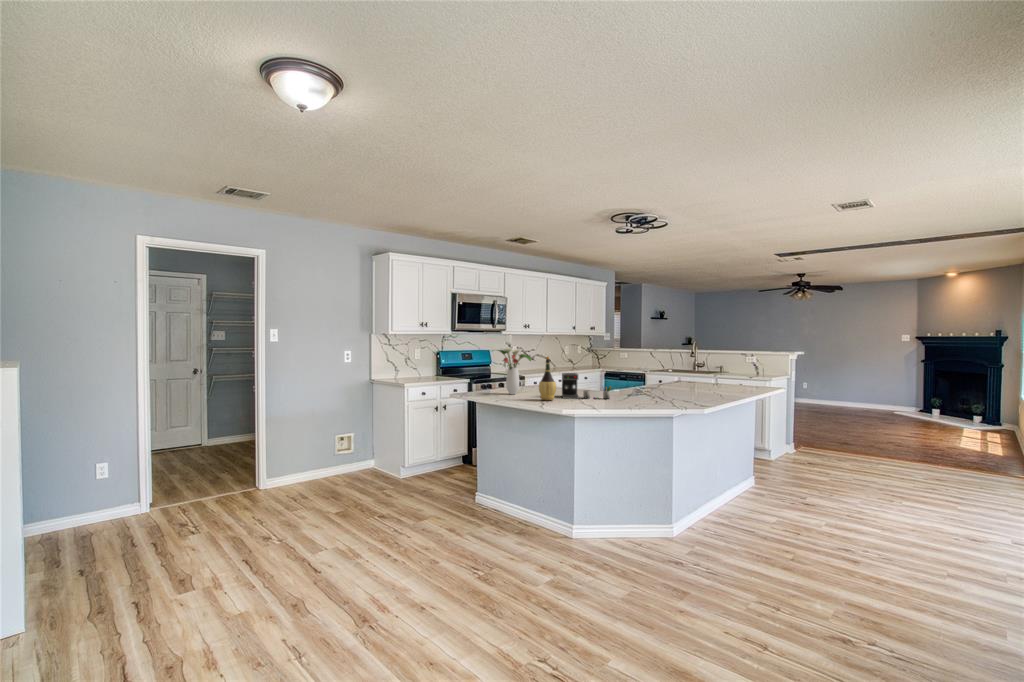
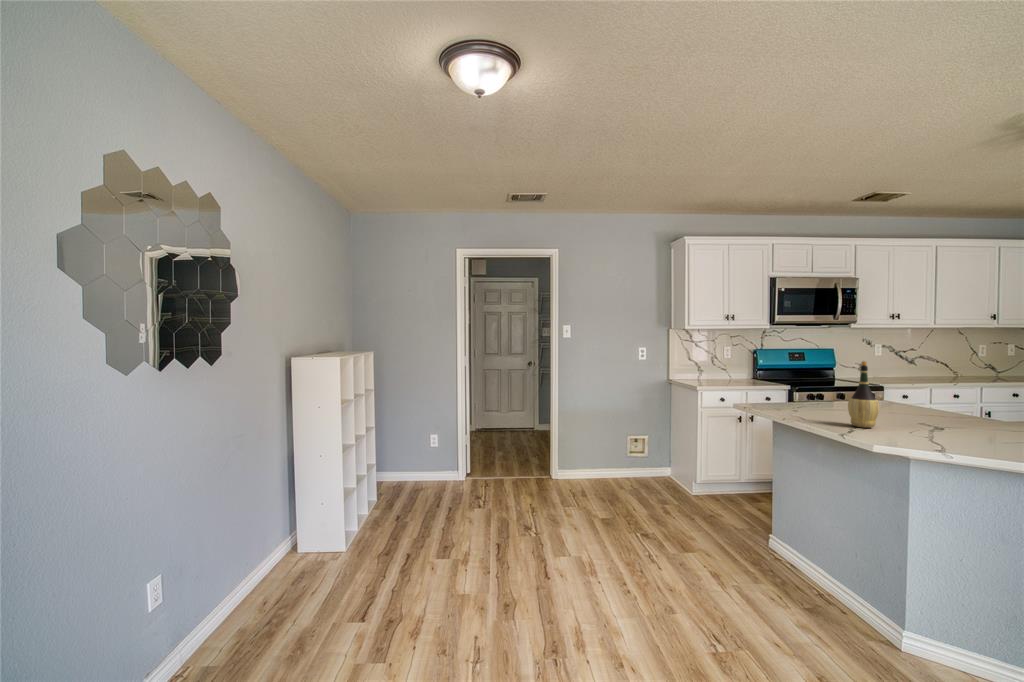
flower arrangement: present [498,348,531,394] -> none [783,346,845,413]
coffee maker: present [562,373,611,399] -> none [899,387,1003,437]

